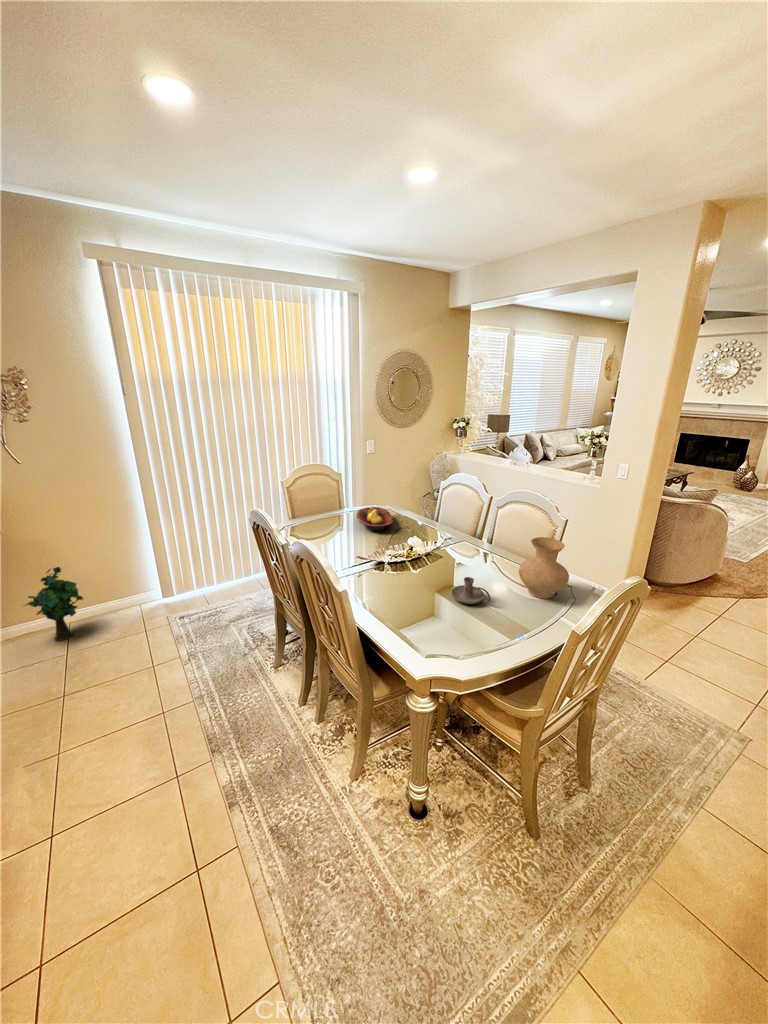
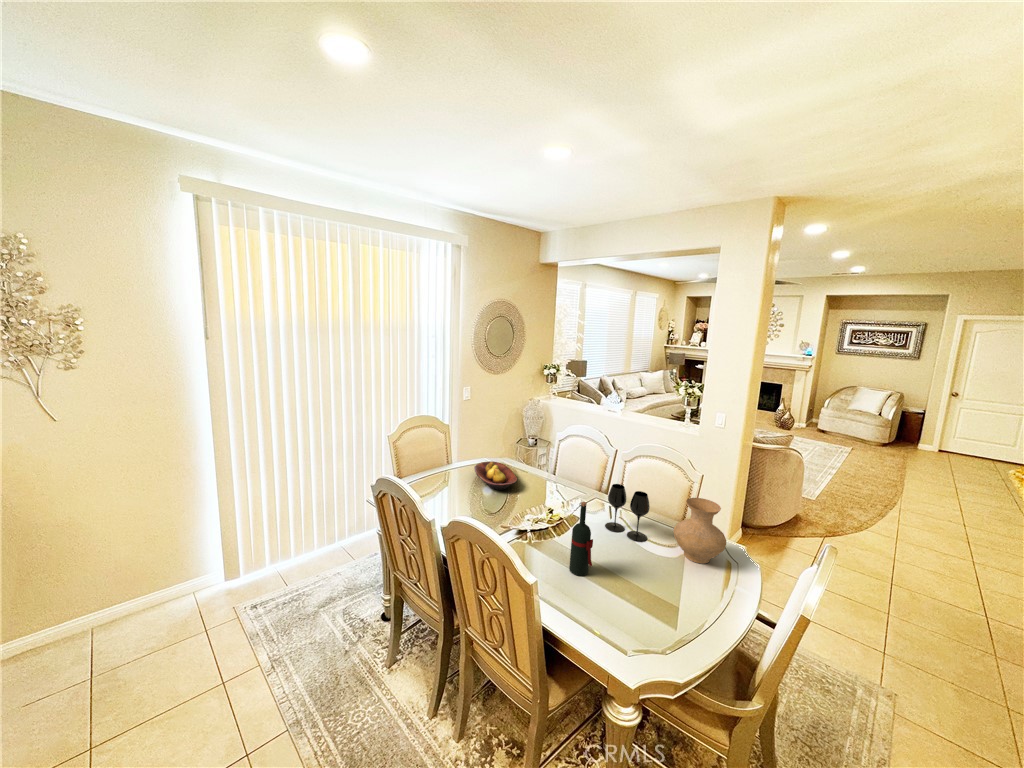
wine glass: none [462,525,501,578] -> present [605,484,650,541]
wine bottle: none [410,534,429,600] -> present [569,502,593,576]
decorative plant: present [26,567,83,641] -> none [28,554,119,660]
candle holder: present [452,577,490,604] -> none [613,545,658,577]

